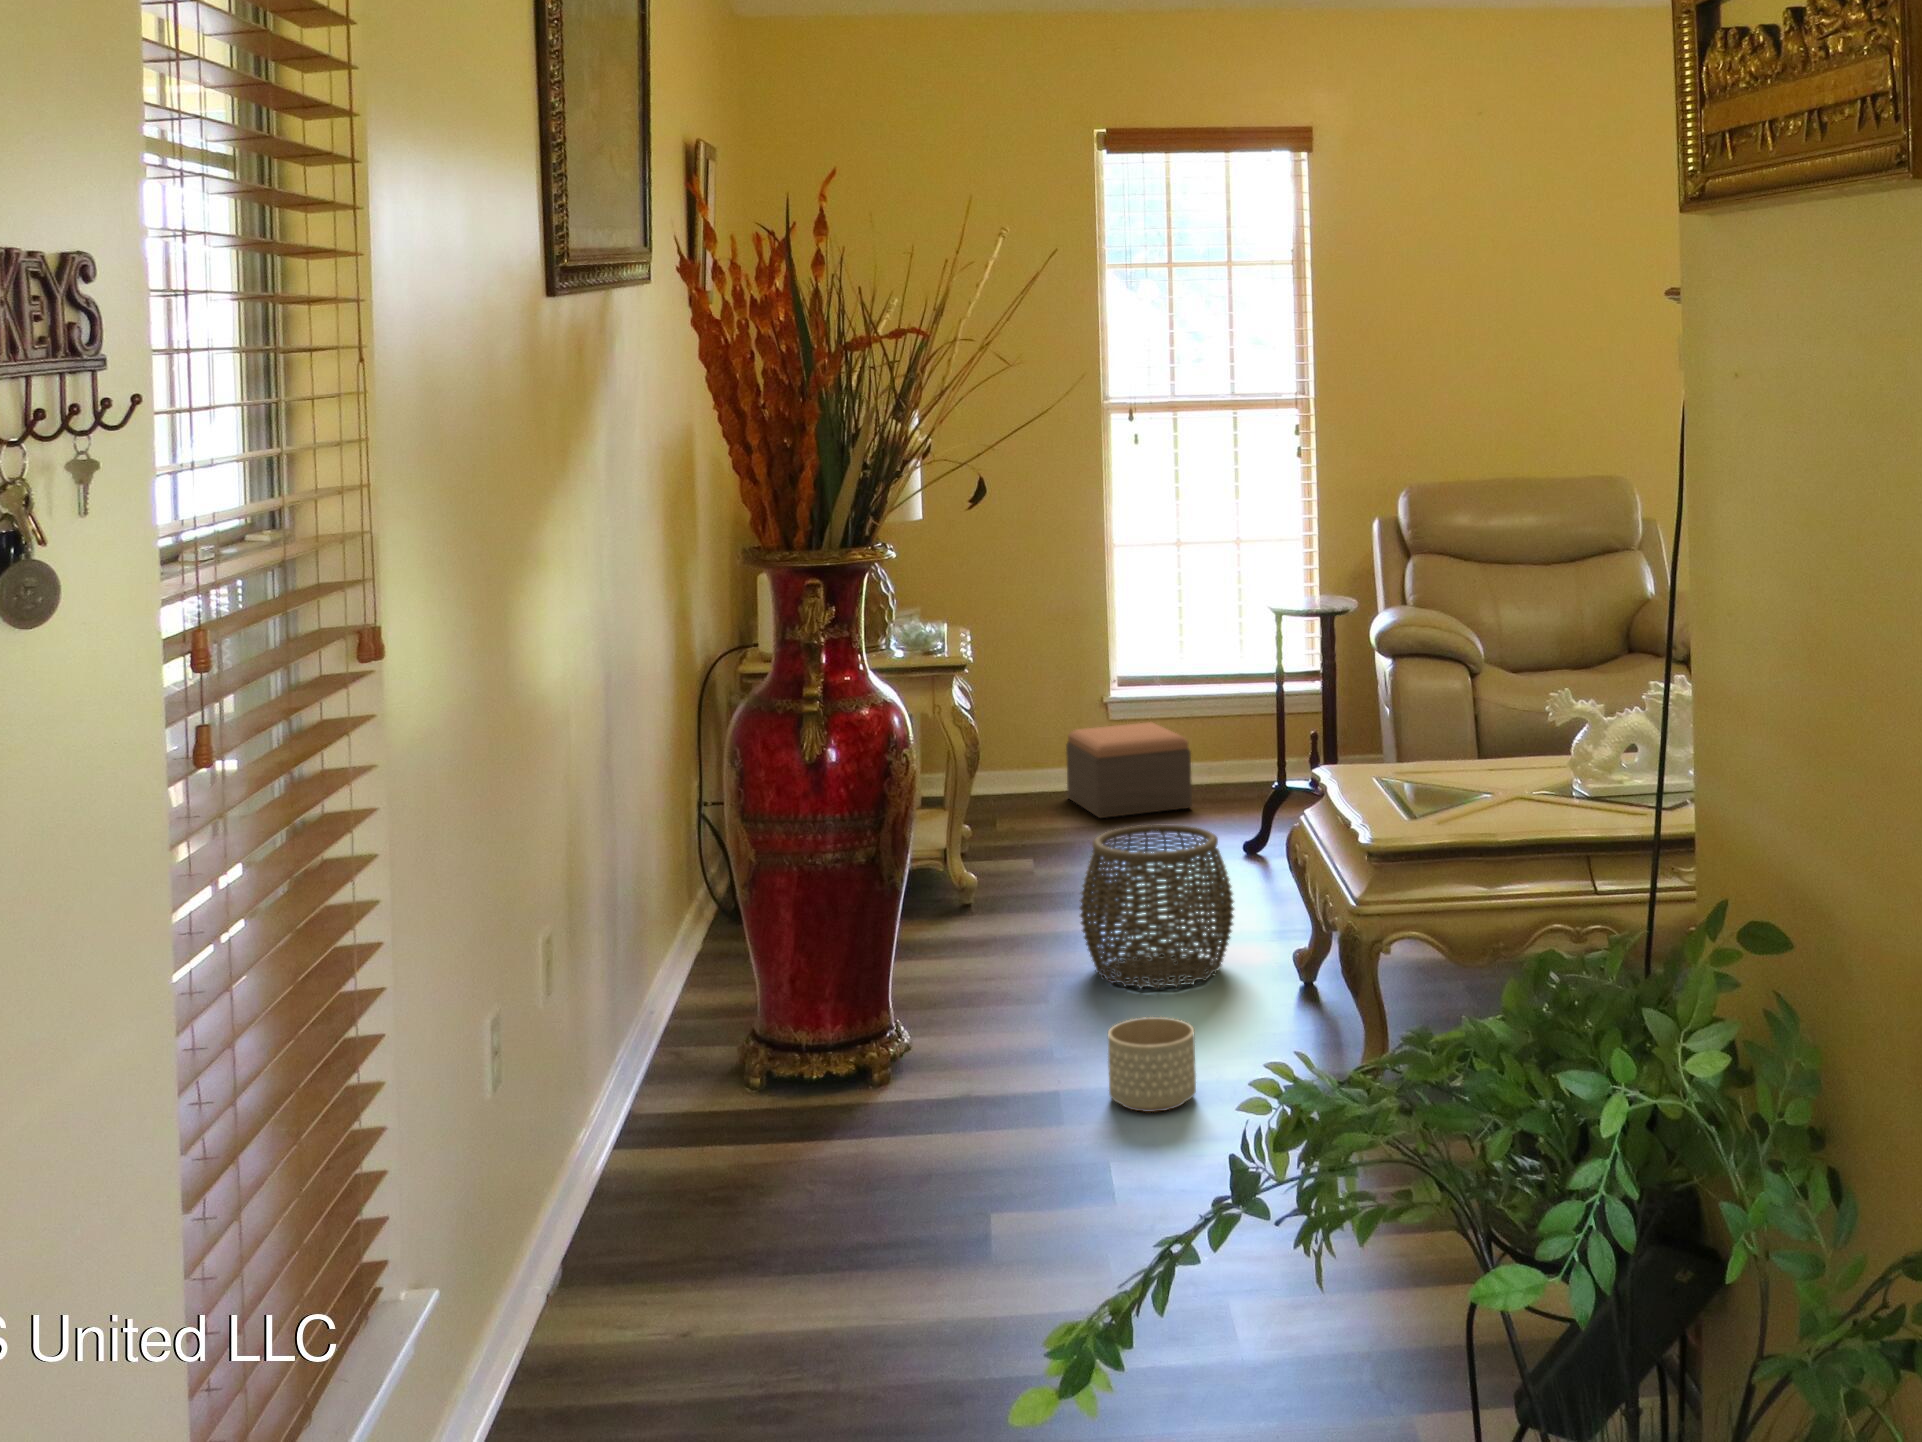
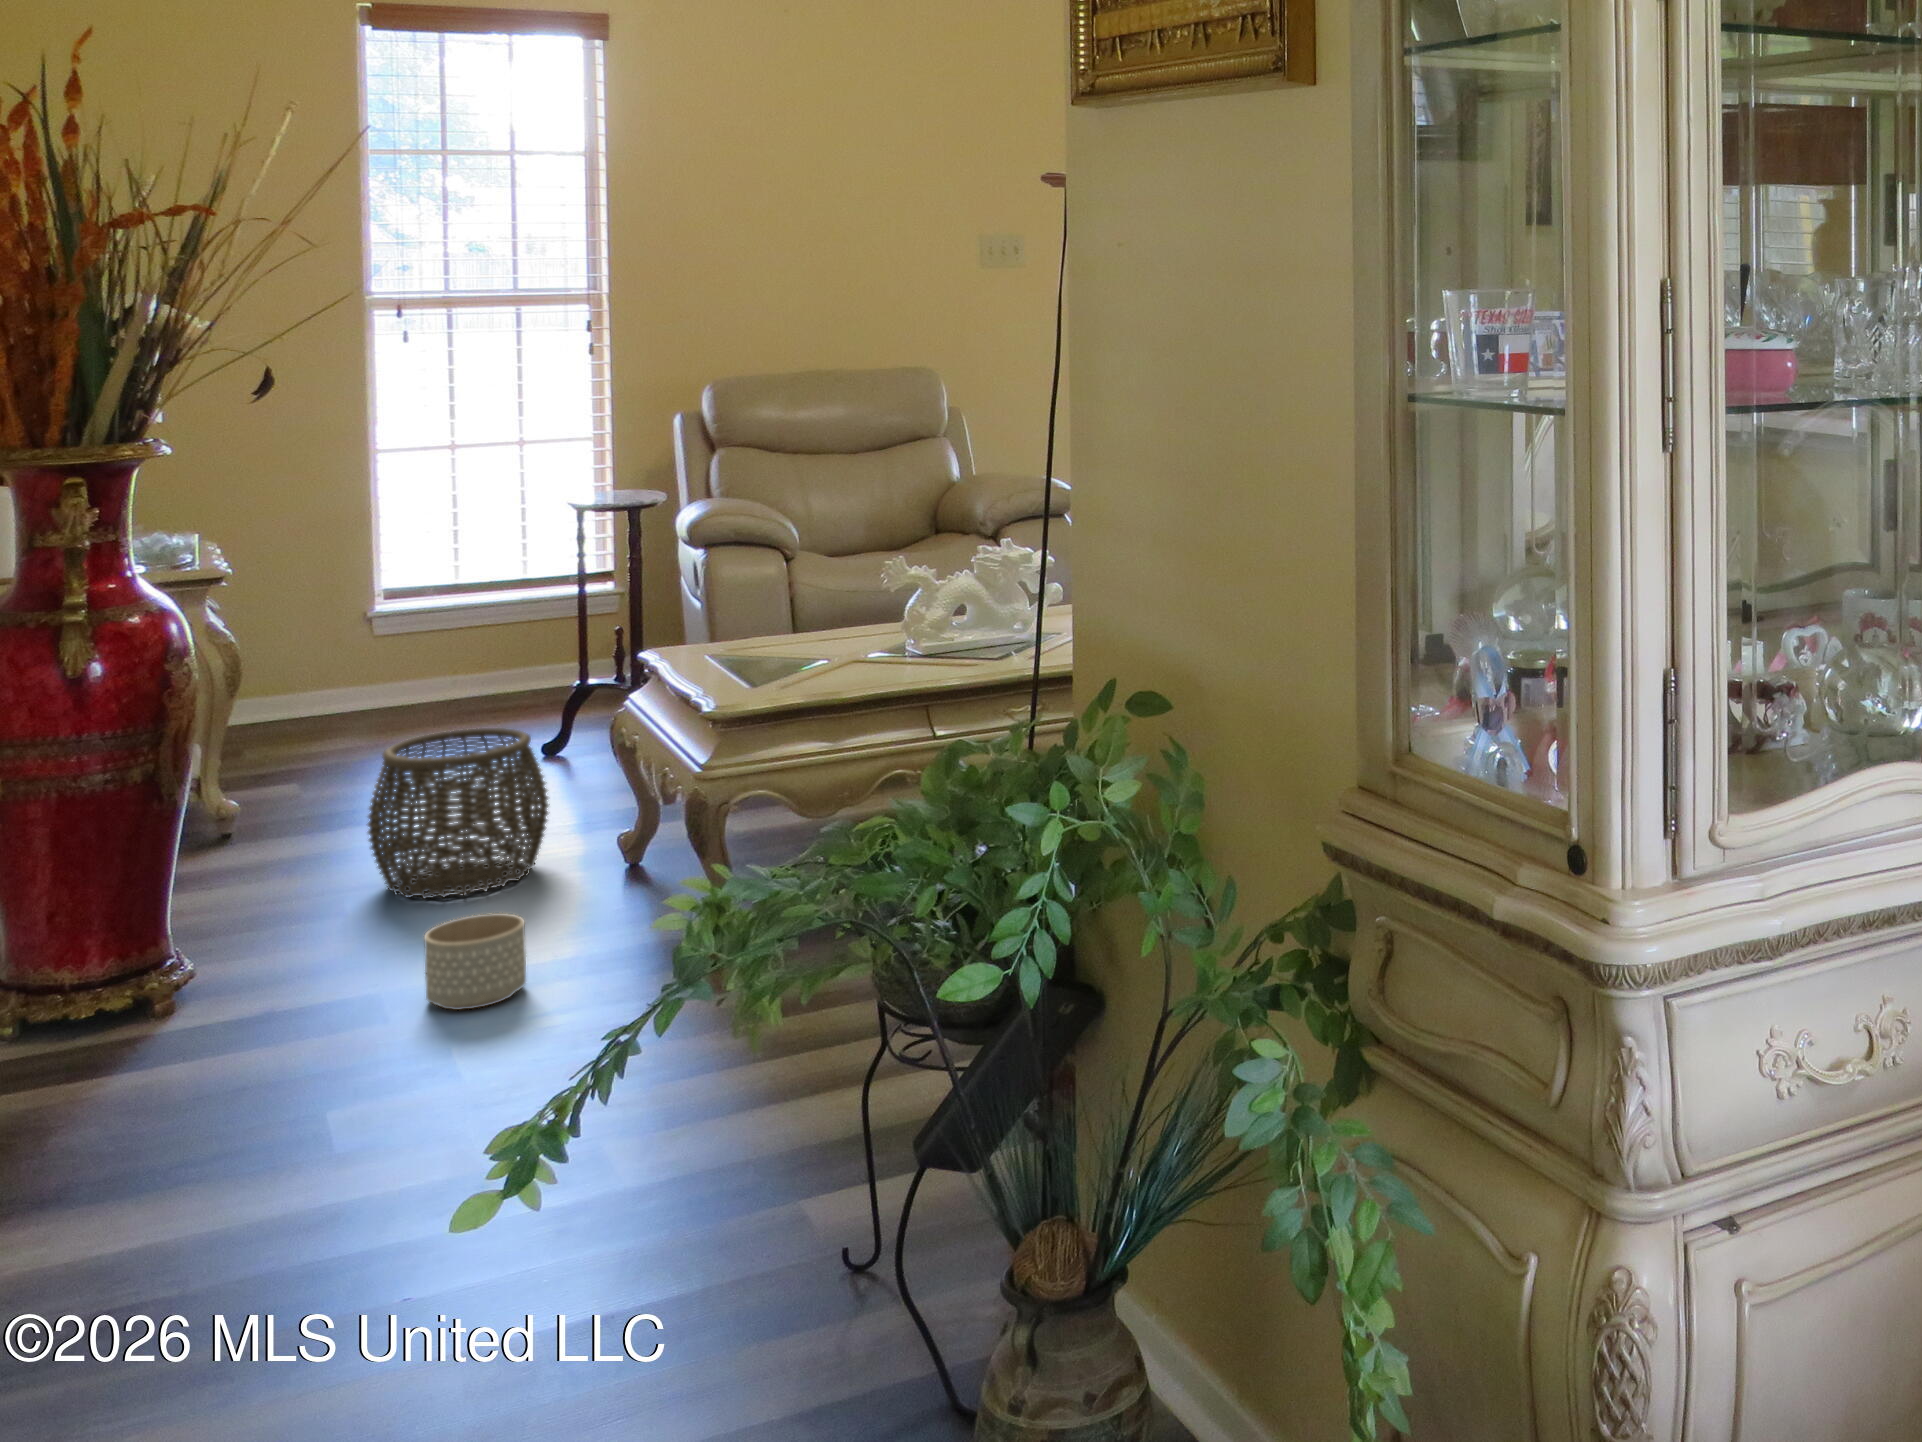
footstool: present [1066,722,1192,818] -> none [315,637,473,742]

